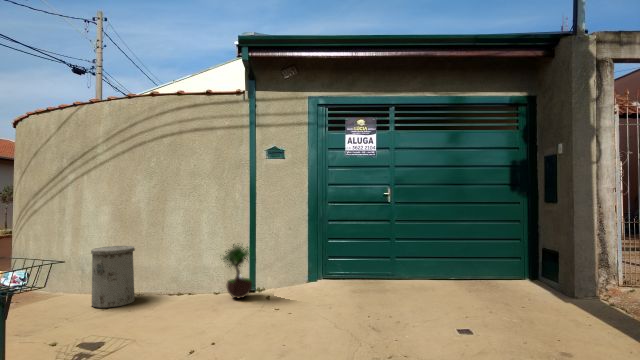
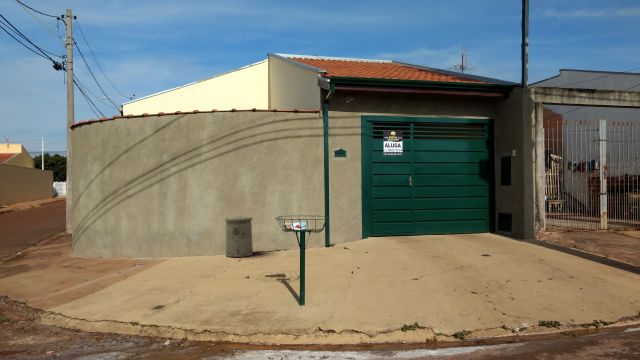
potted tree: present [223,244,252,298] -> none [313,210,335,249]

